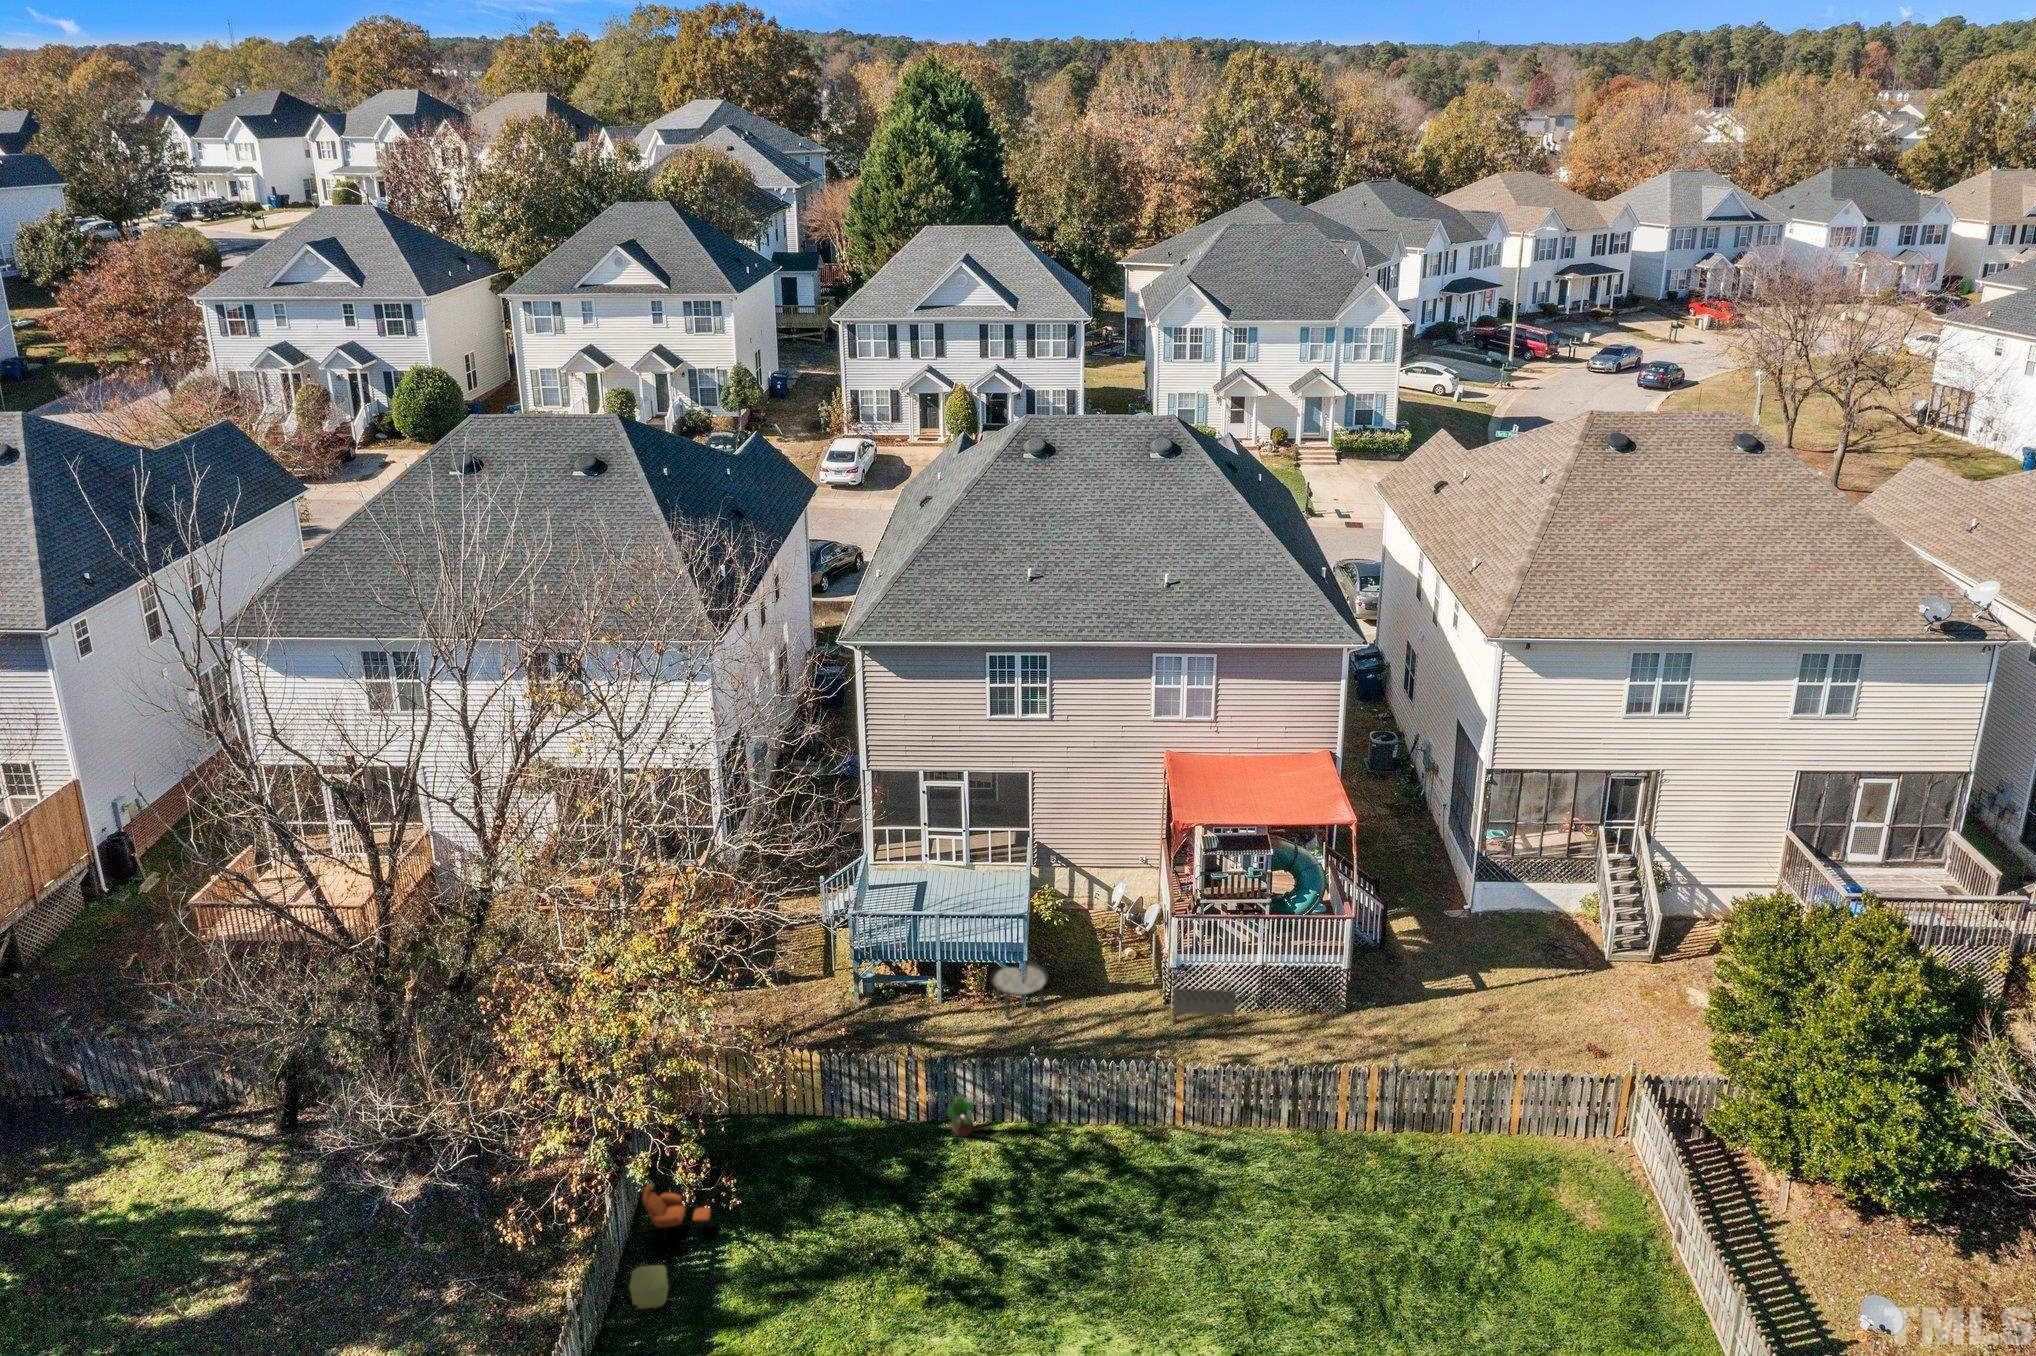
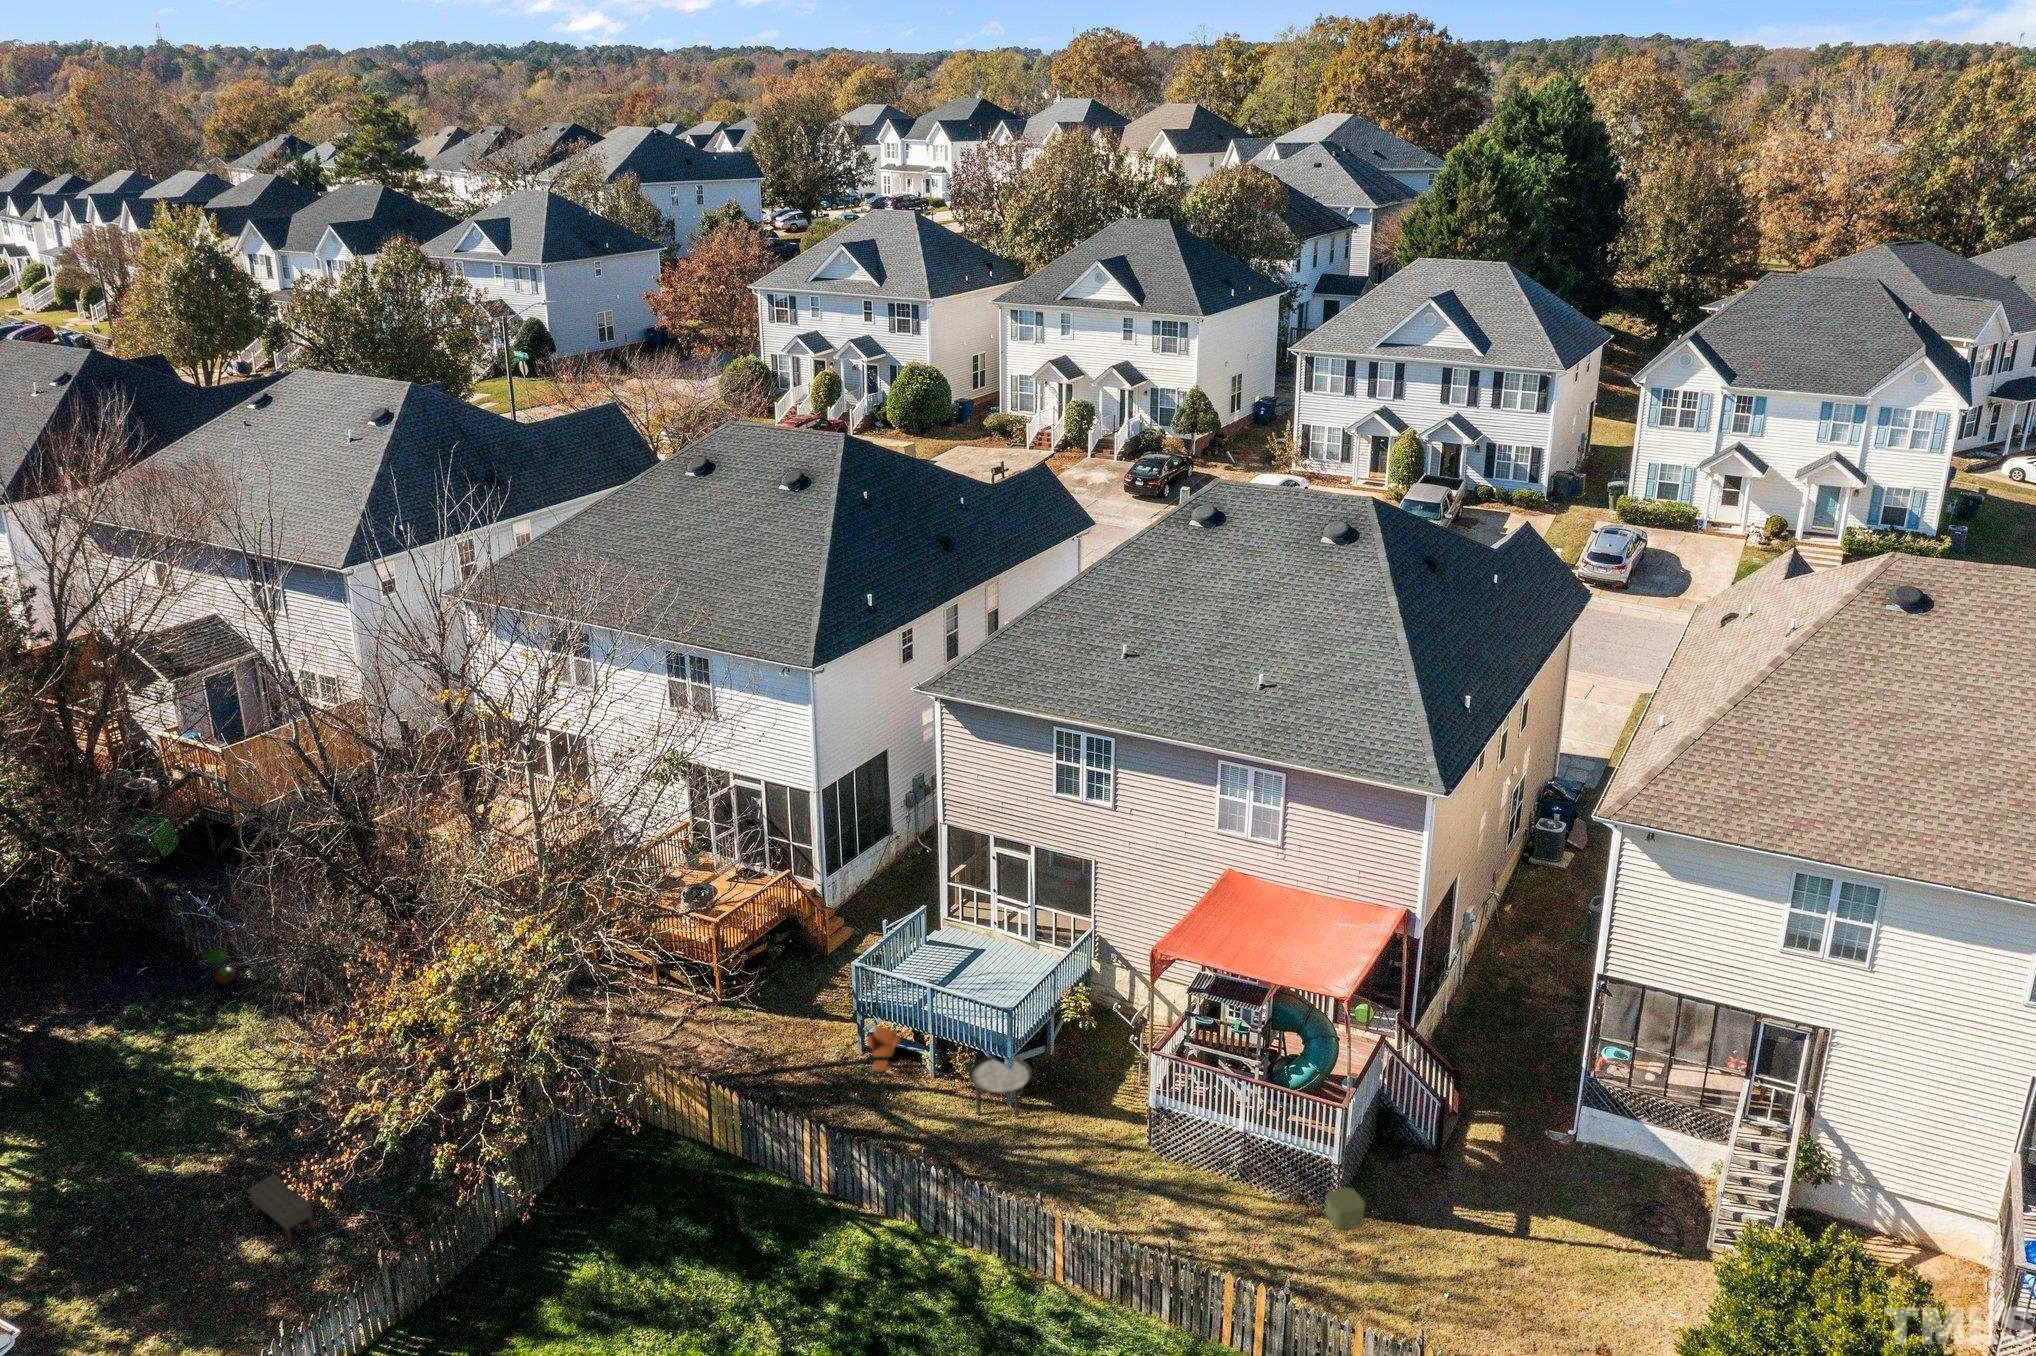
bench: present [1172,988,1236,1025] -> present [249,1175,315,1242]
potted tree: present [947,1097,974,1136] -> present [202,949,235,984]
lounge chair: present [643,1184,711,1233] -> present [867,1026,901,1076]
storage box: present [629,1265,669,1309] -> present [1325,1188,1365,1230]

